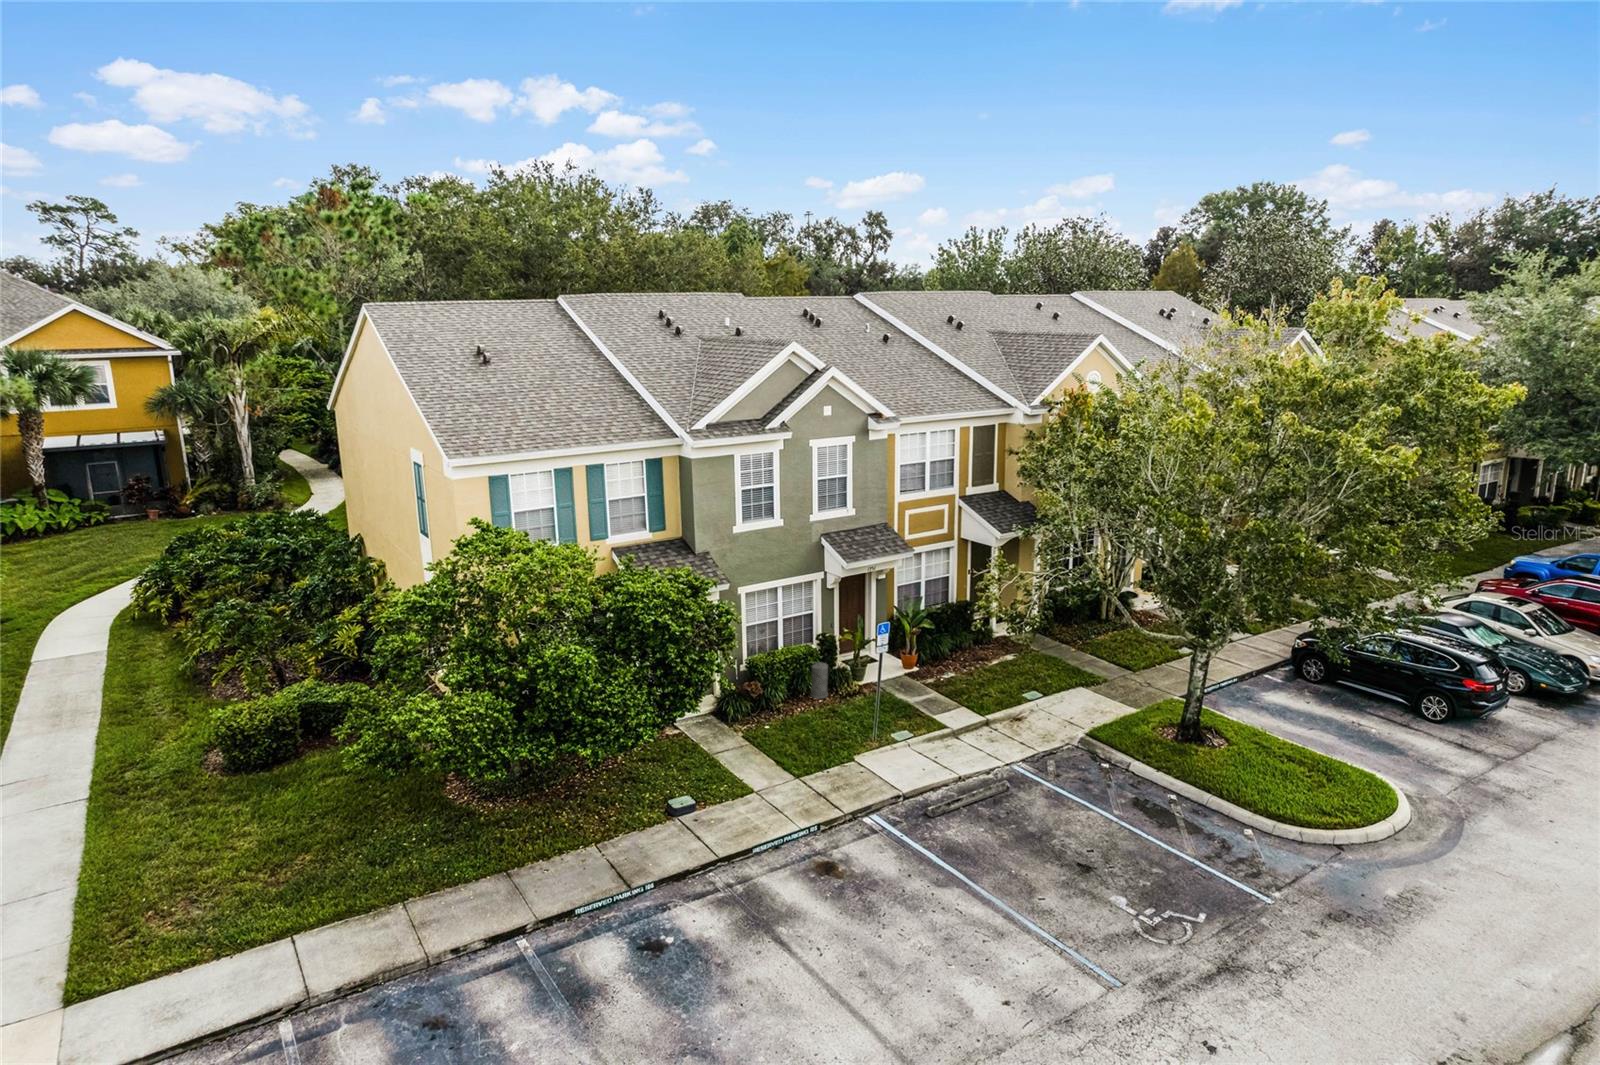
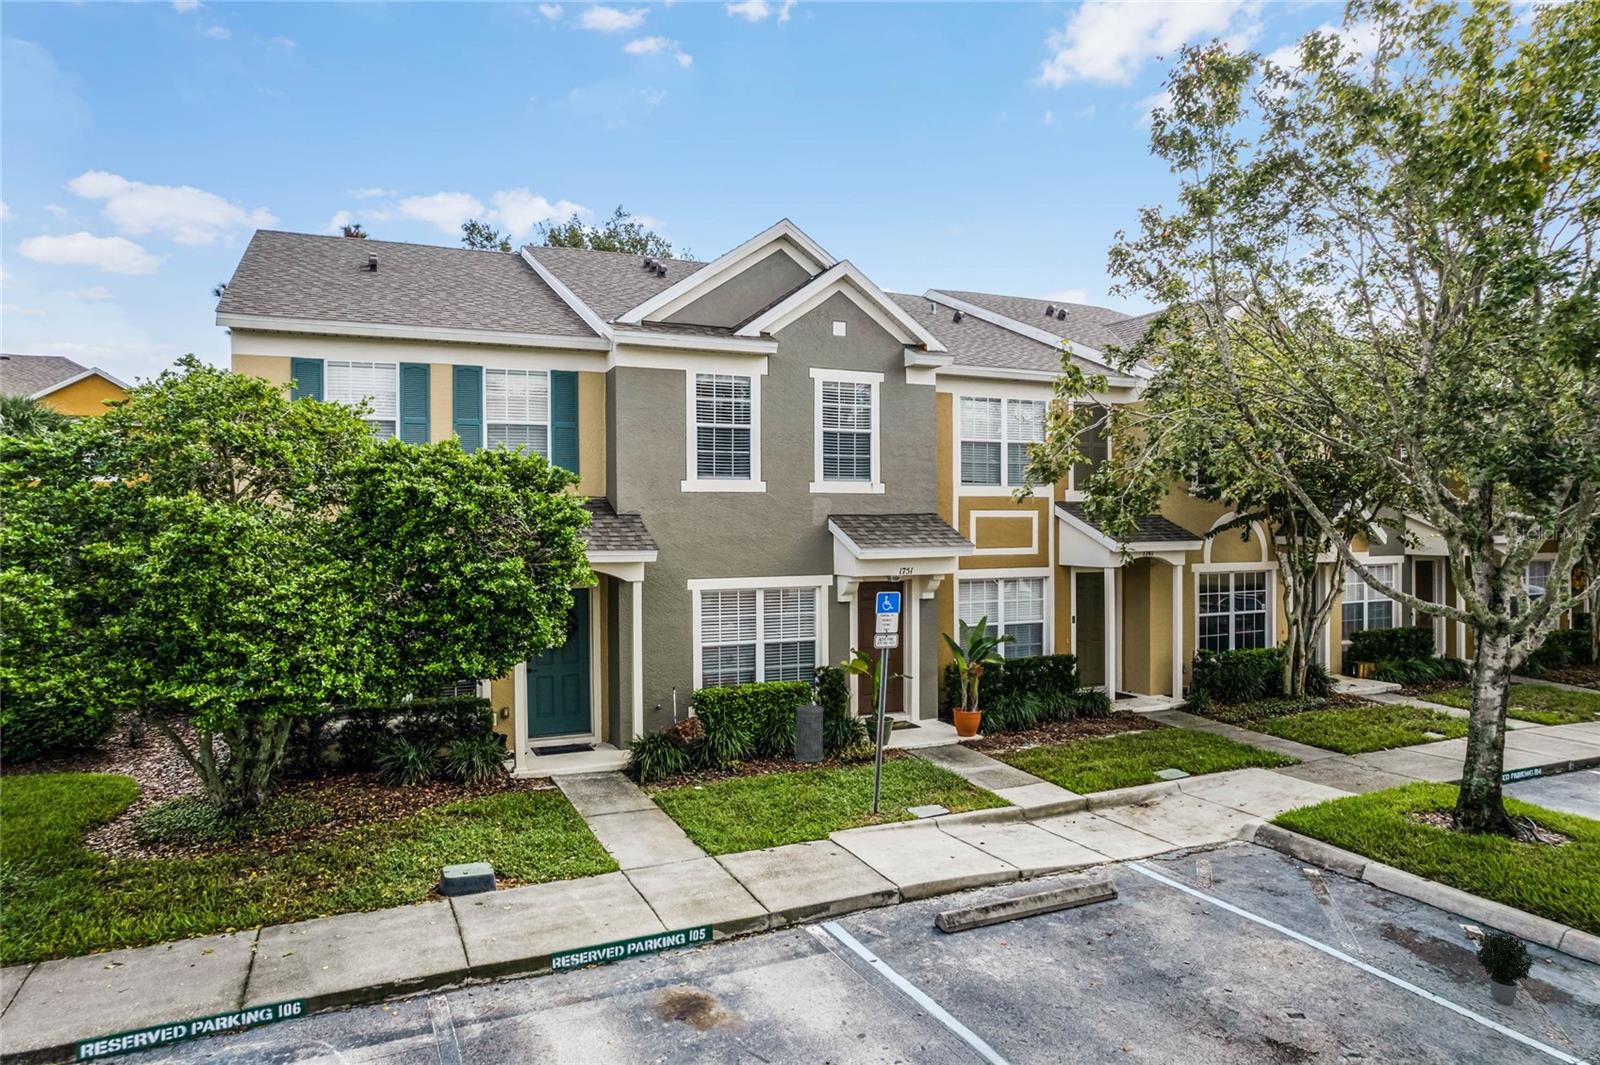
potted plant: none [1167,805,1189,836] -> present [1476,932,1534,1005]

